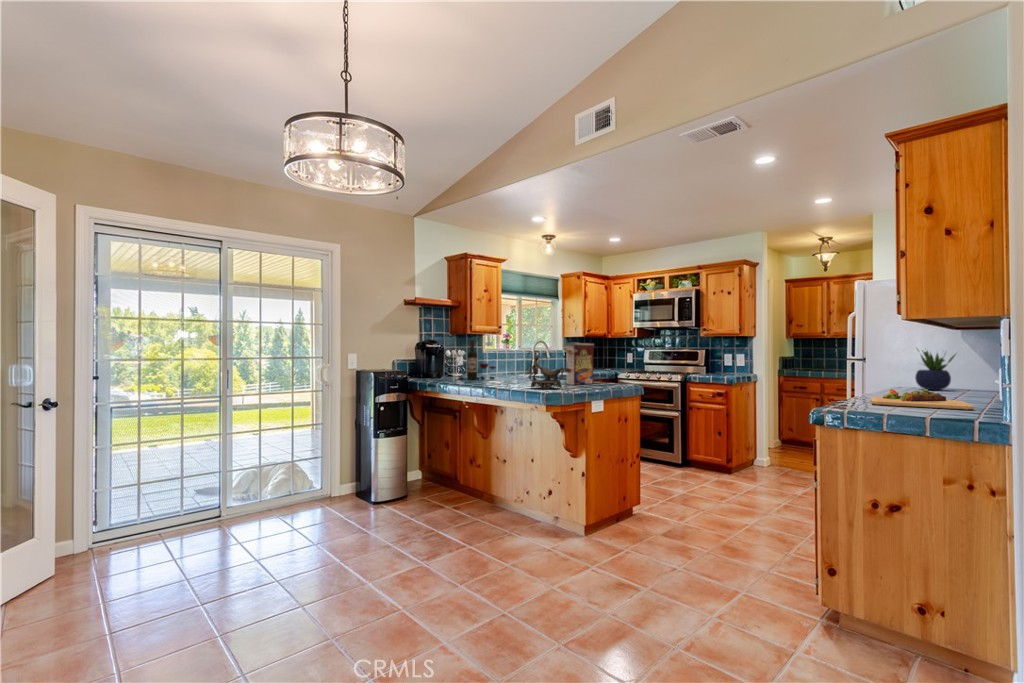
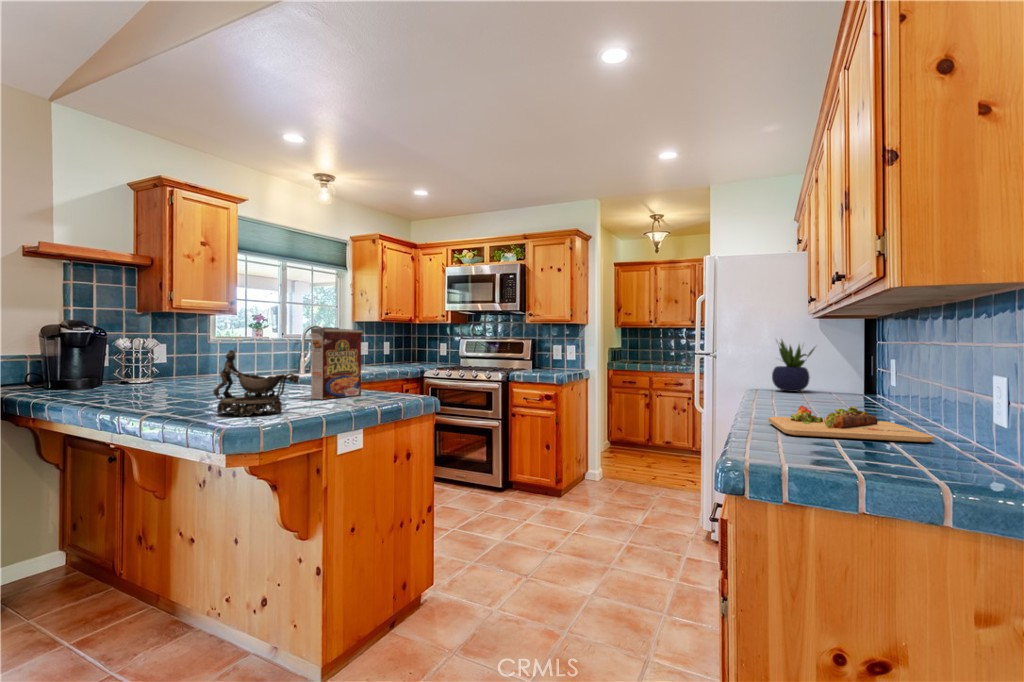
wine bottle: present [458,340,496,380] -> none [116,322,197,394]

